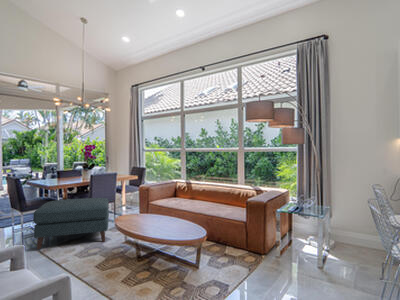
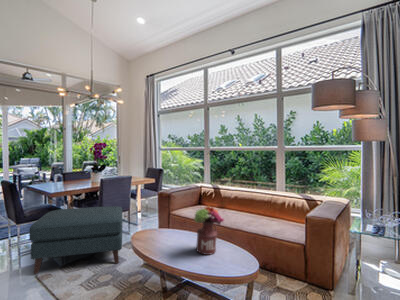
flower arrangement: none [160,193,183,228] -> present [194,206,224,255]

